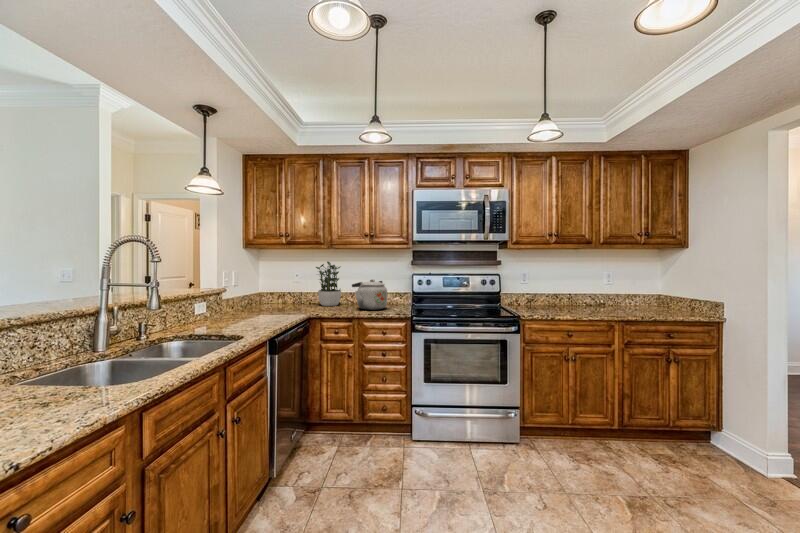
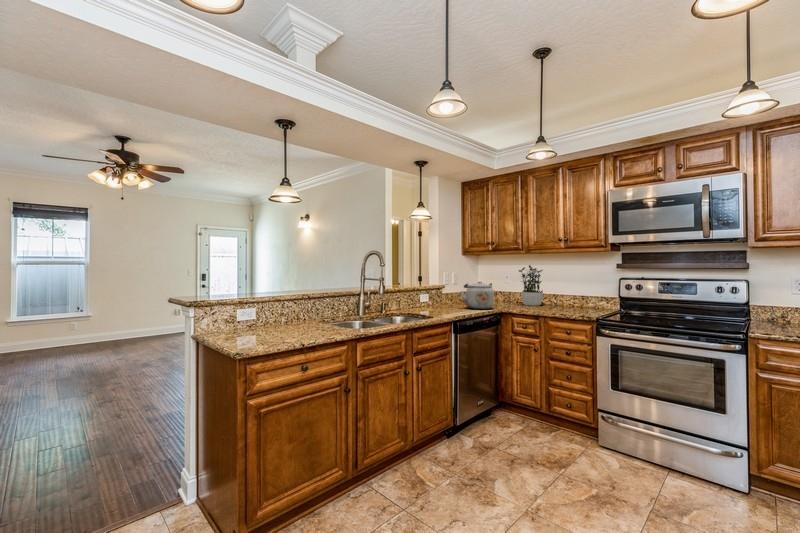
kettle: present [352,279,387,310] -> present [461,282,494,309]

